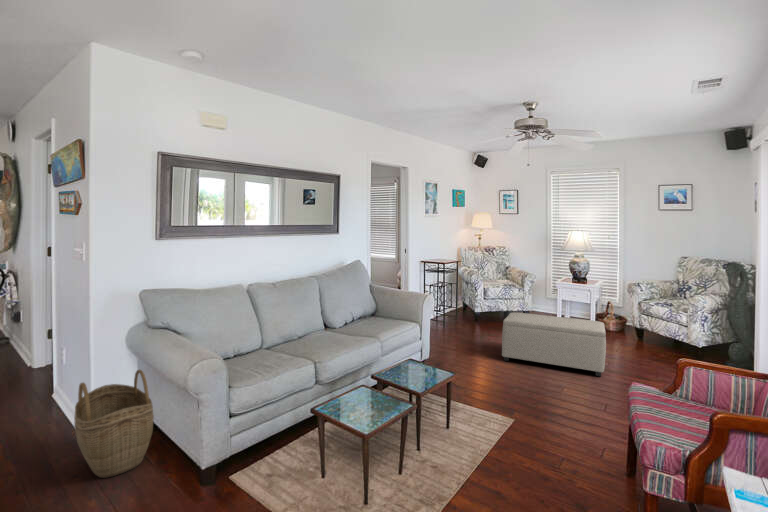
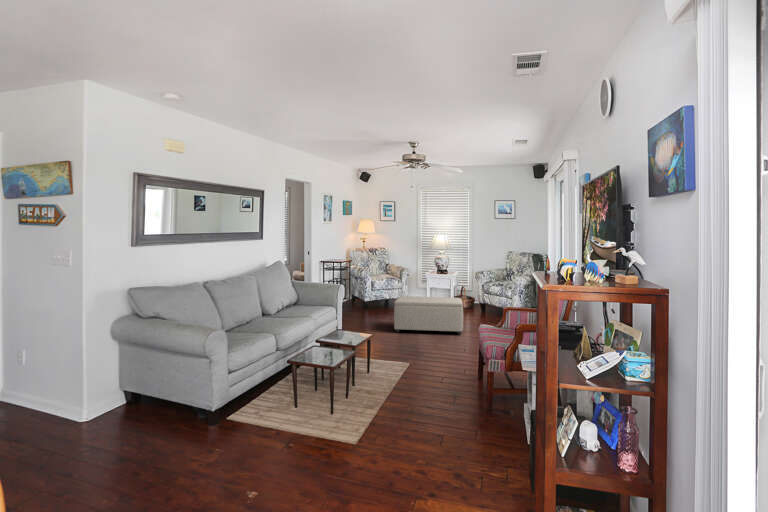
woven basket: present [74,370,154,478] -> none [82,350,154,435]

